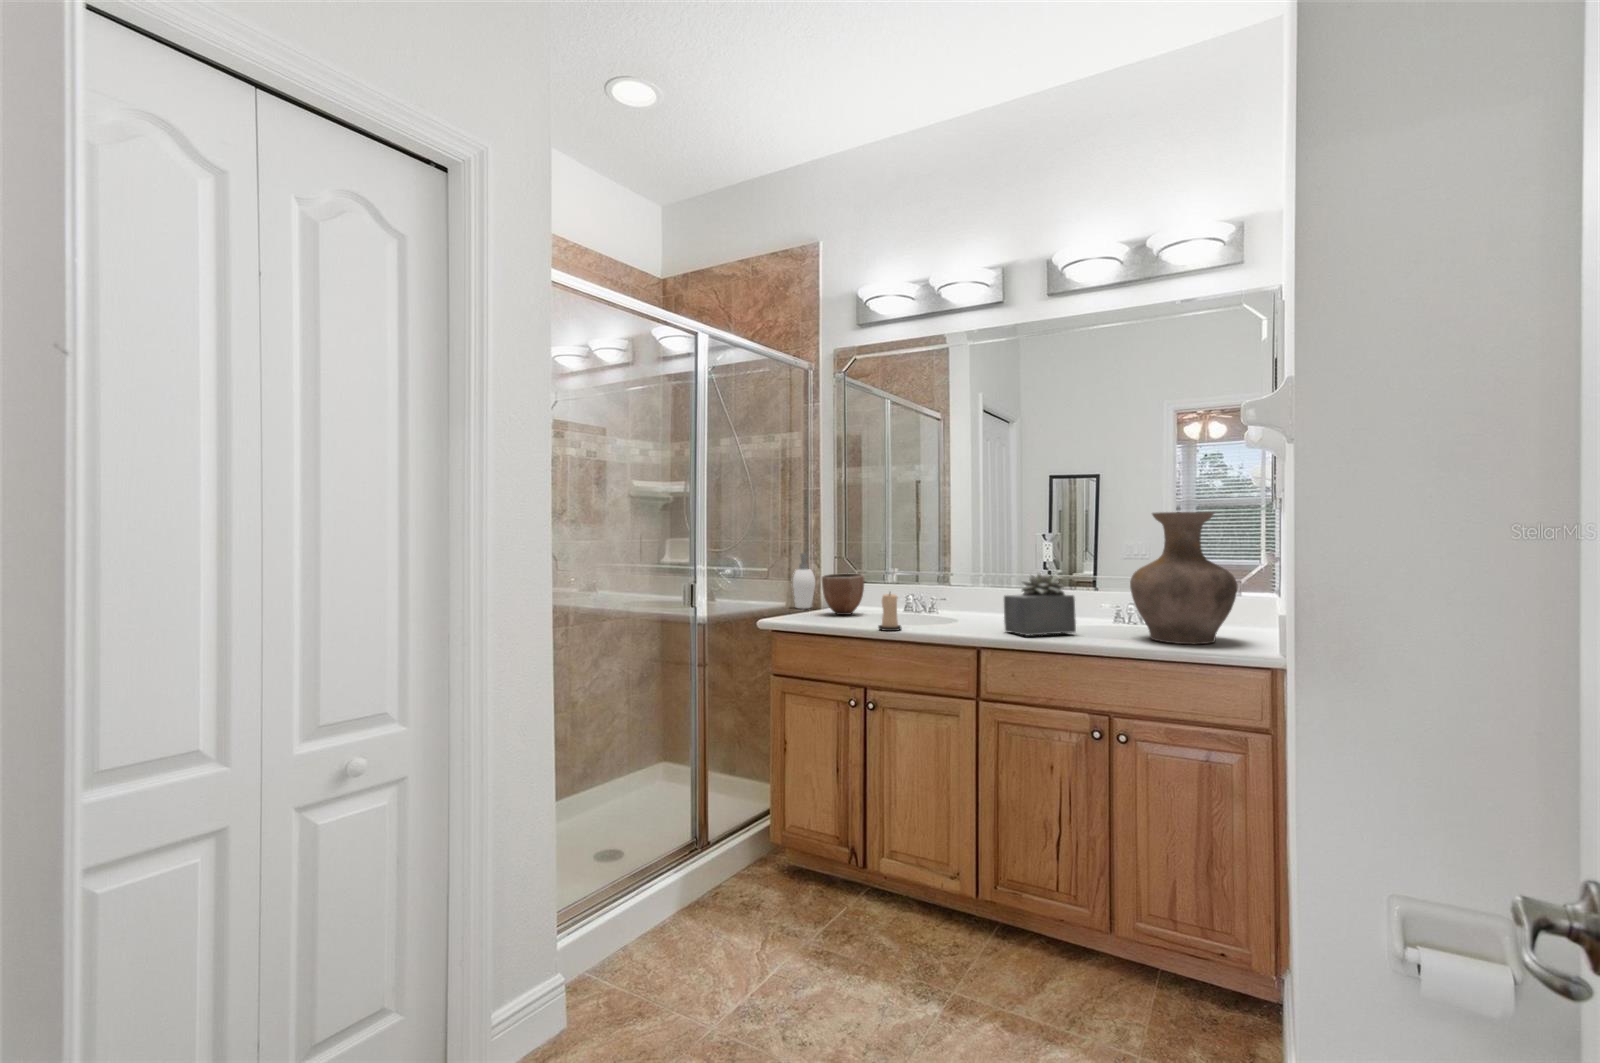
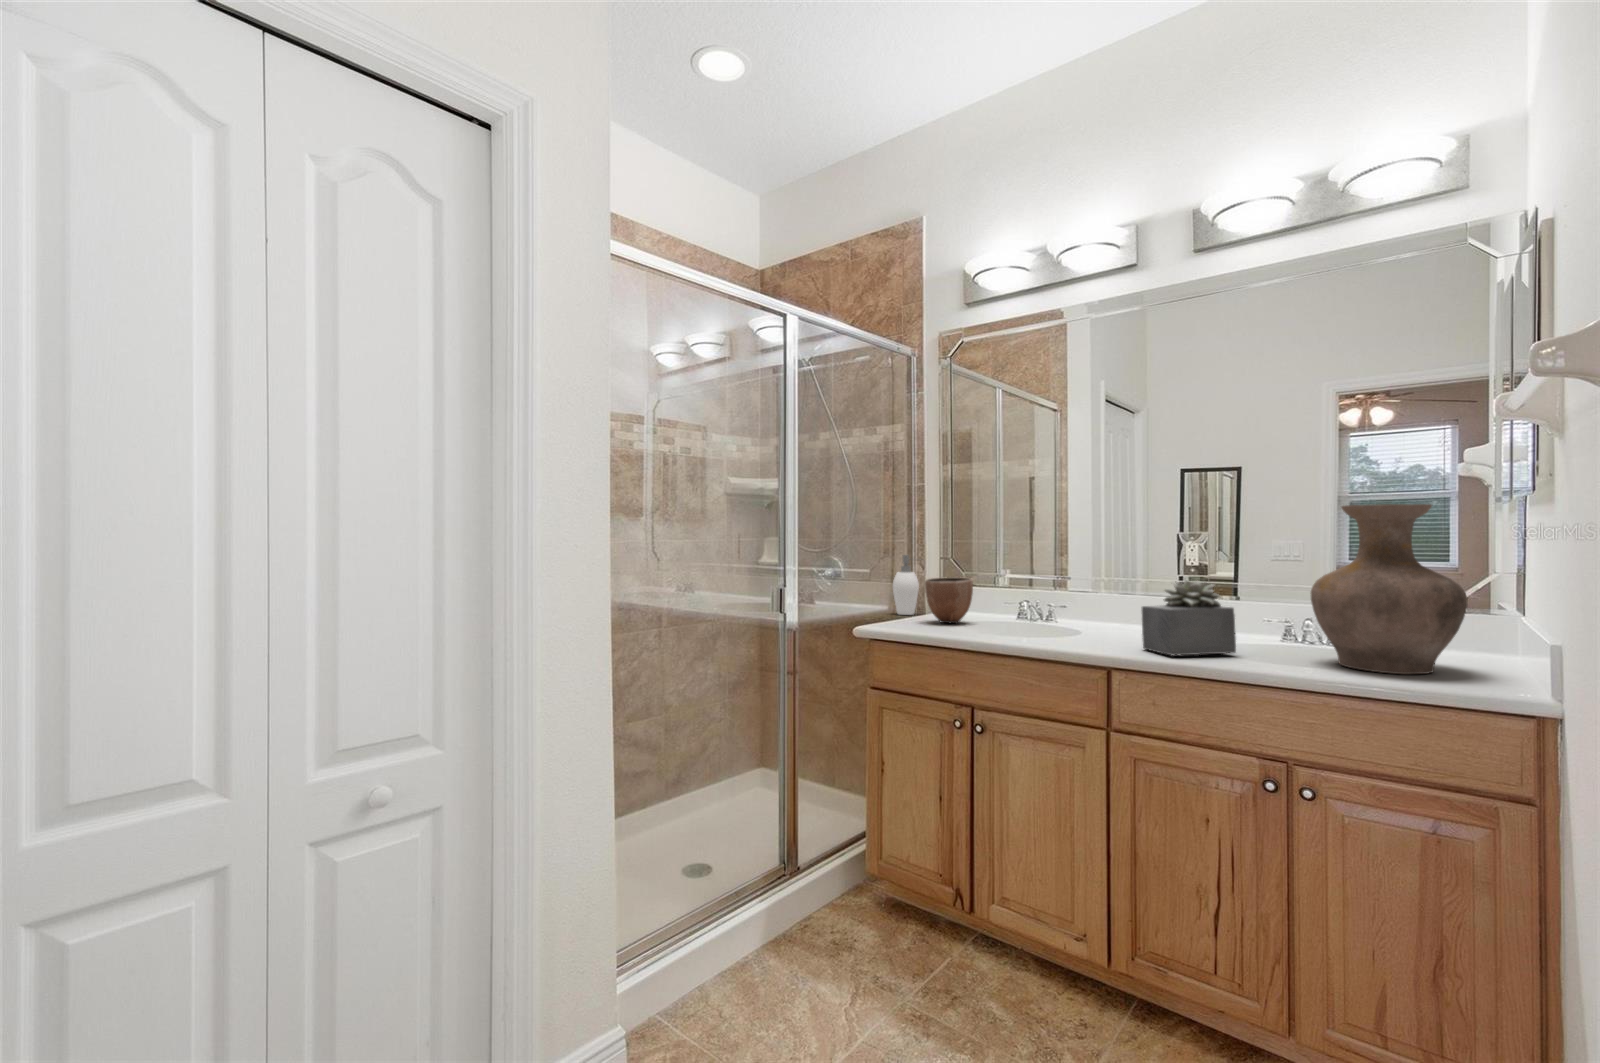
candle: present [878,593,902,631] -> none [988,598,1016,645]

